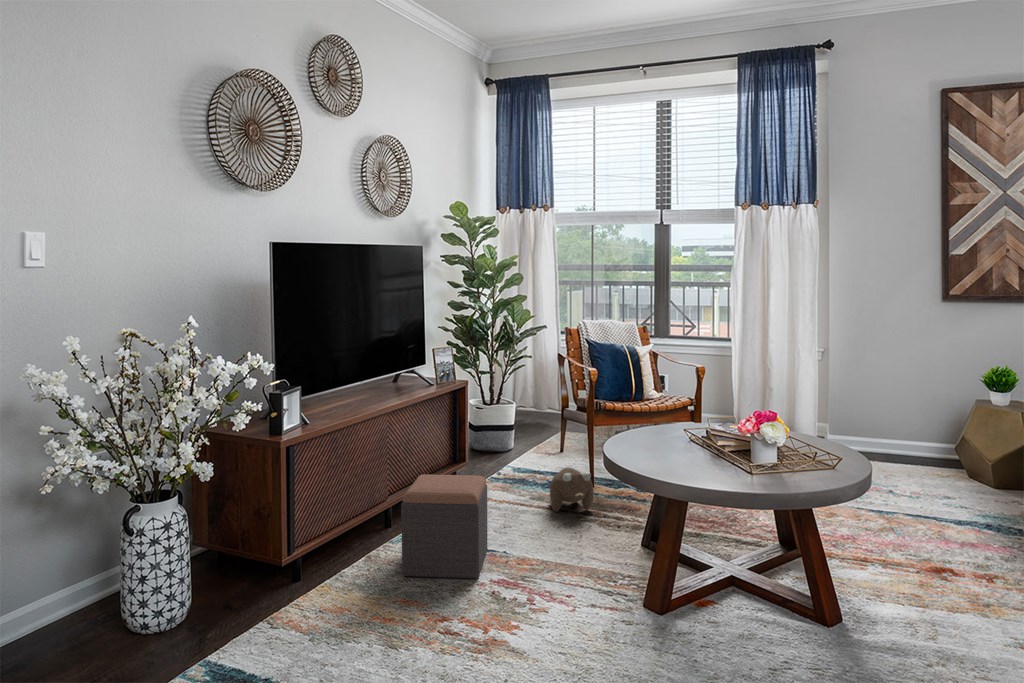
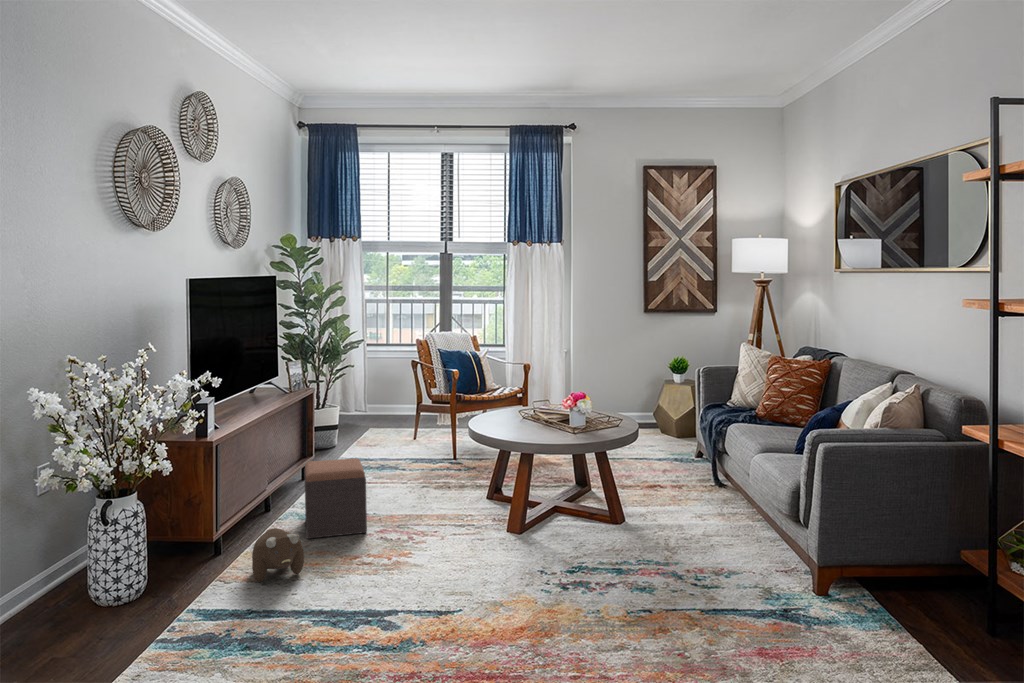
plush toy: present [550,468,594,512] -> present [252,528,304,582]

